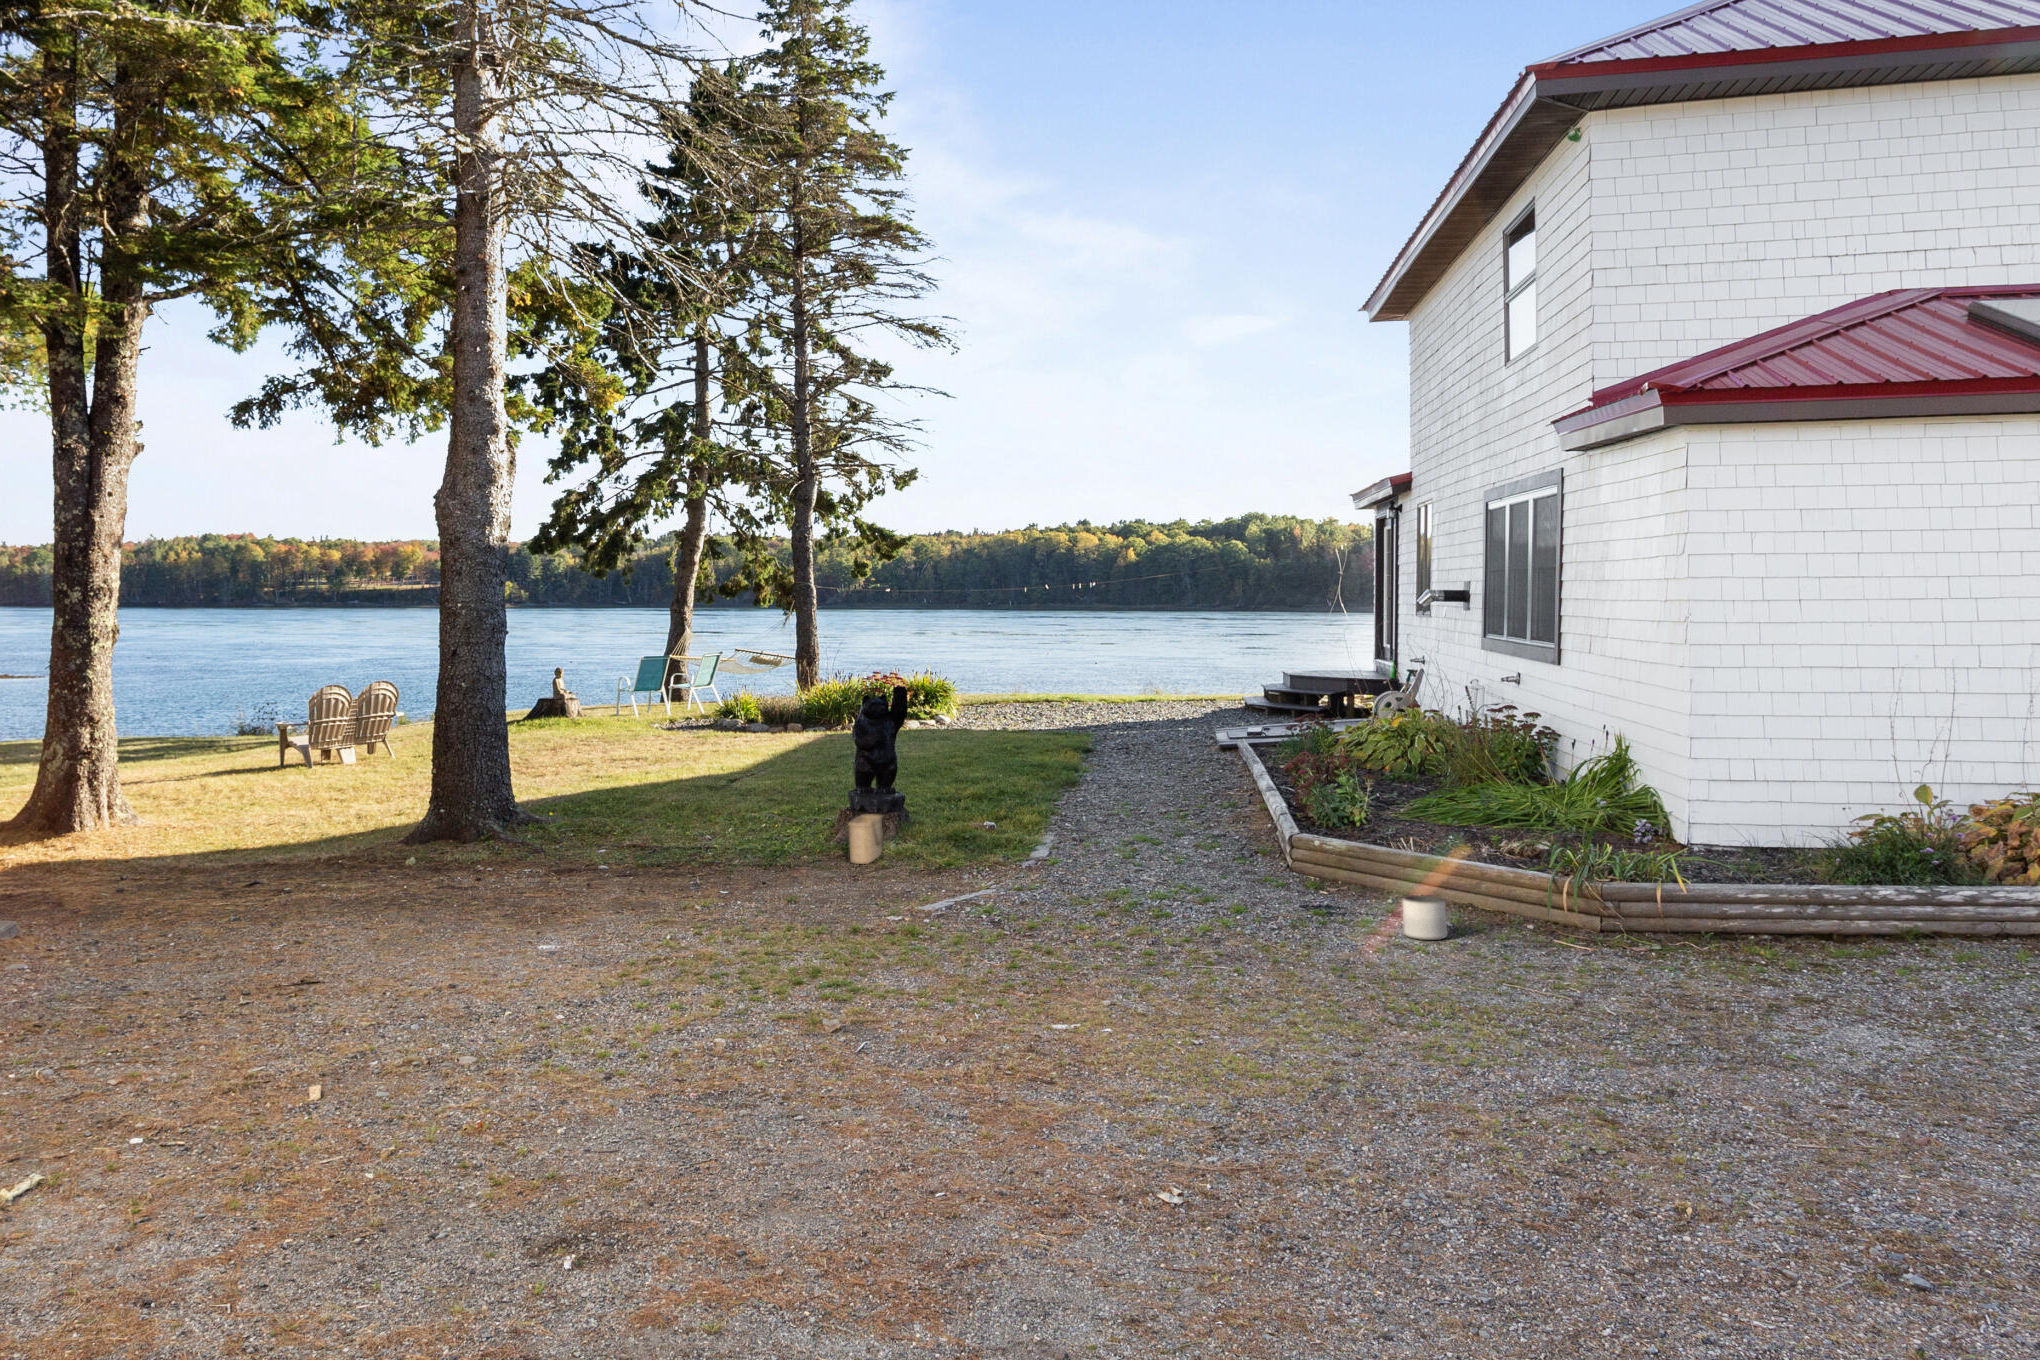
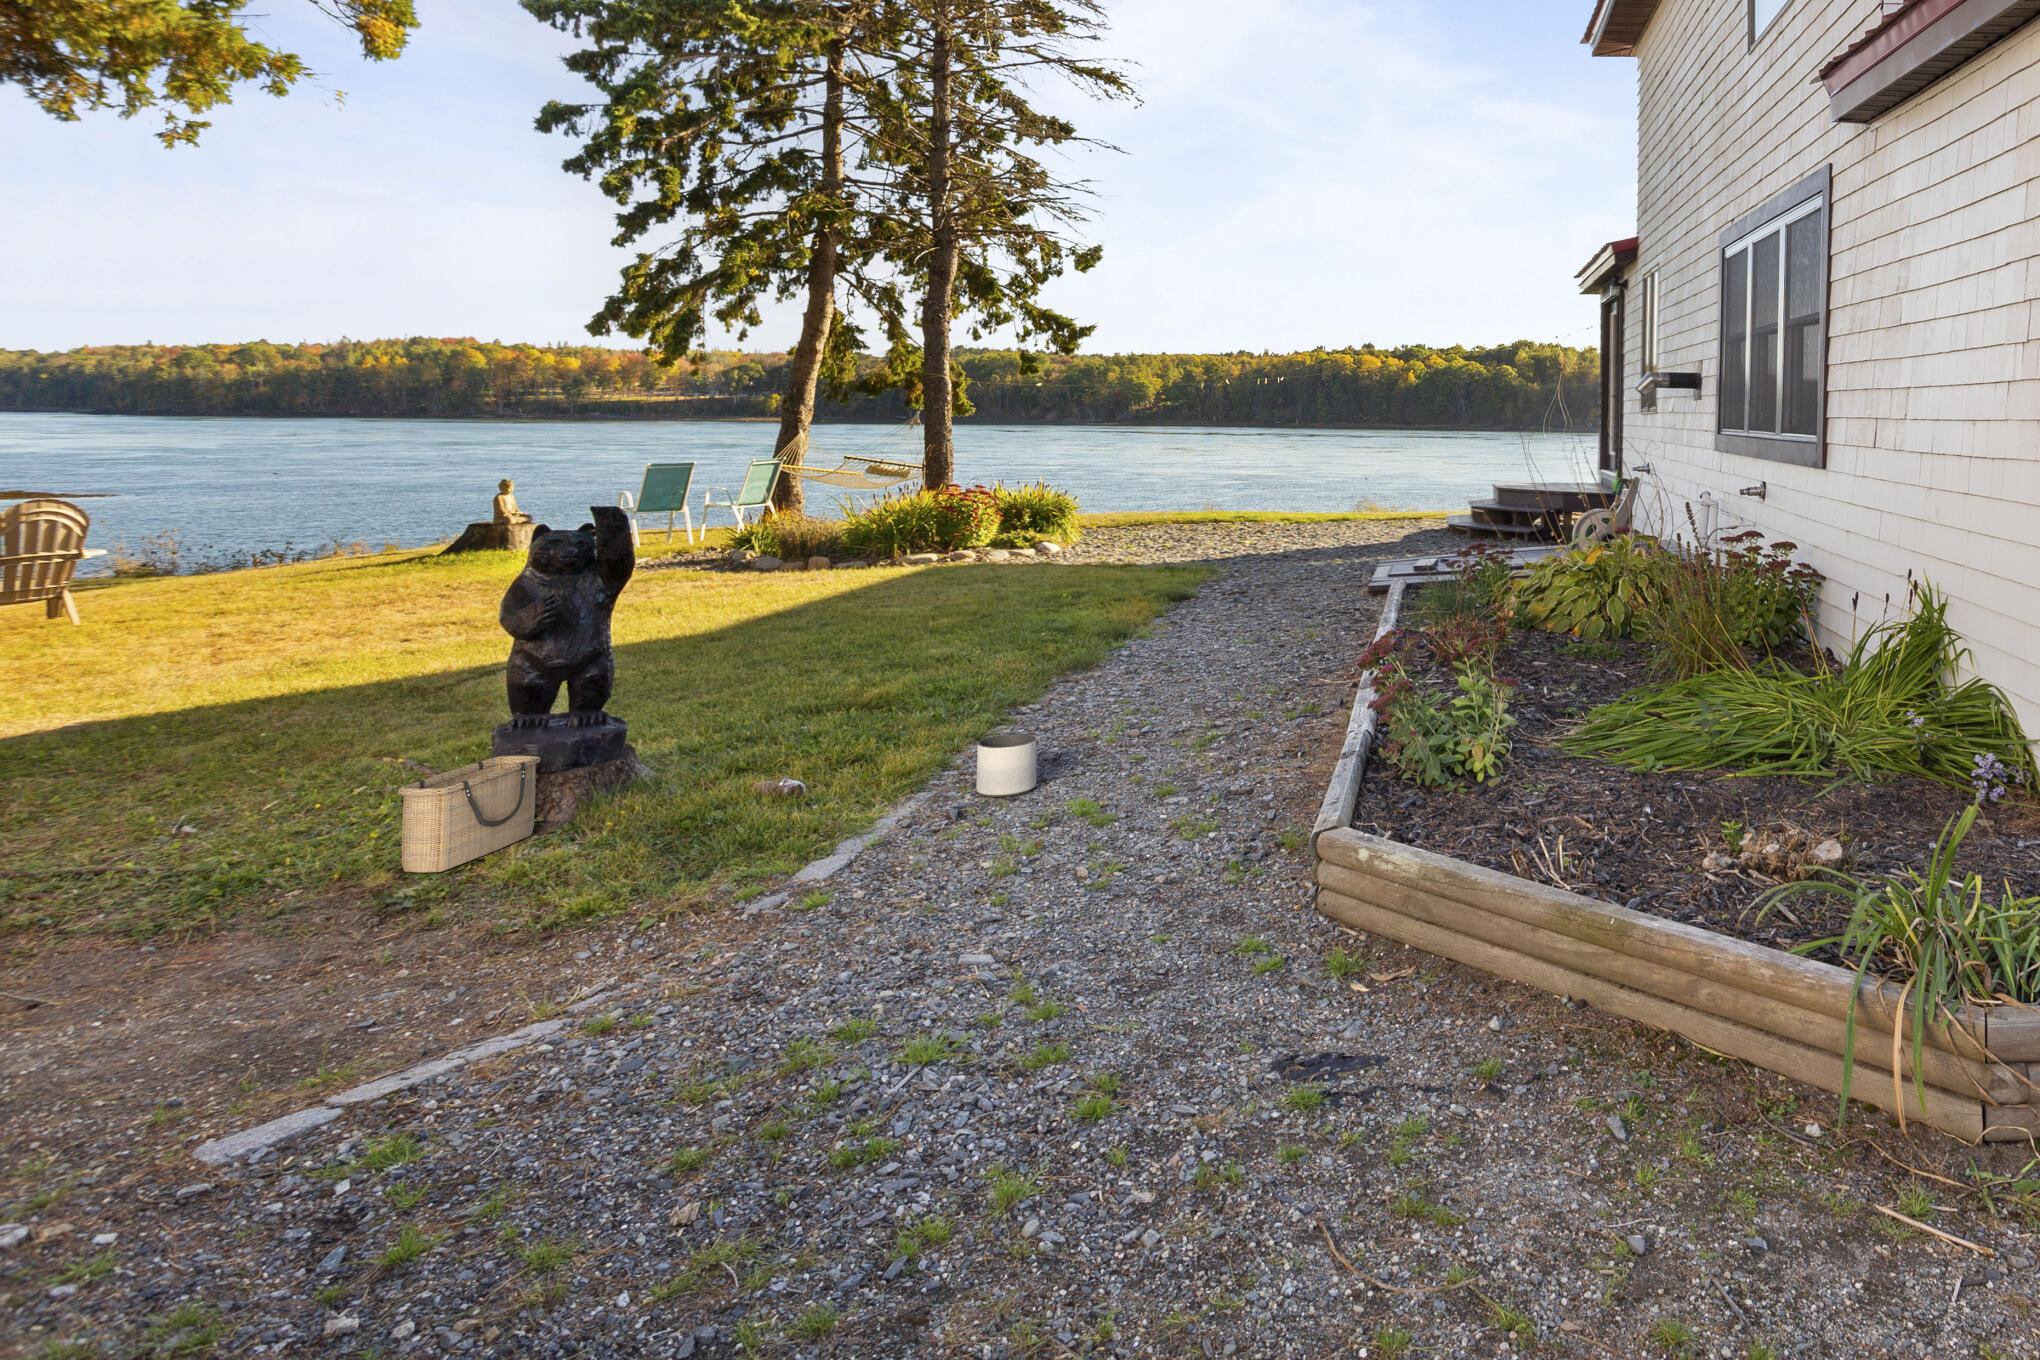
planter: present [1403,895,1447,940] -> present [976,734,1036,797]

